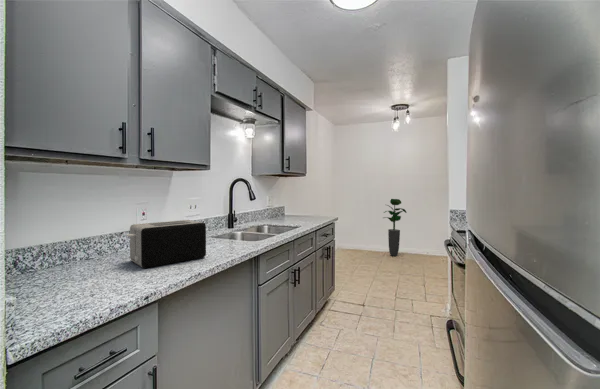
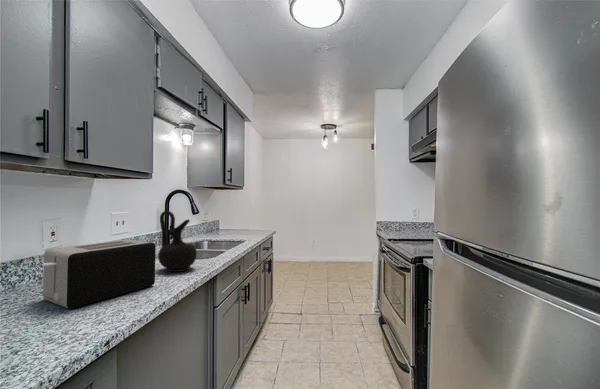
ceramic jug: none [214,197,244,249] -> present [158,211,197,272]
potted plant: present [384,199,406,256] -> none [307,211,330,265]

